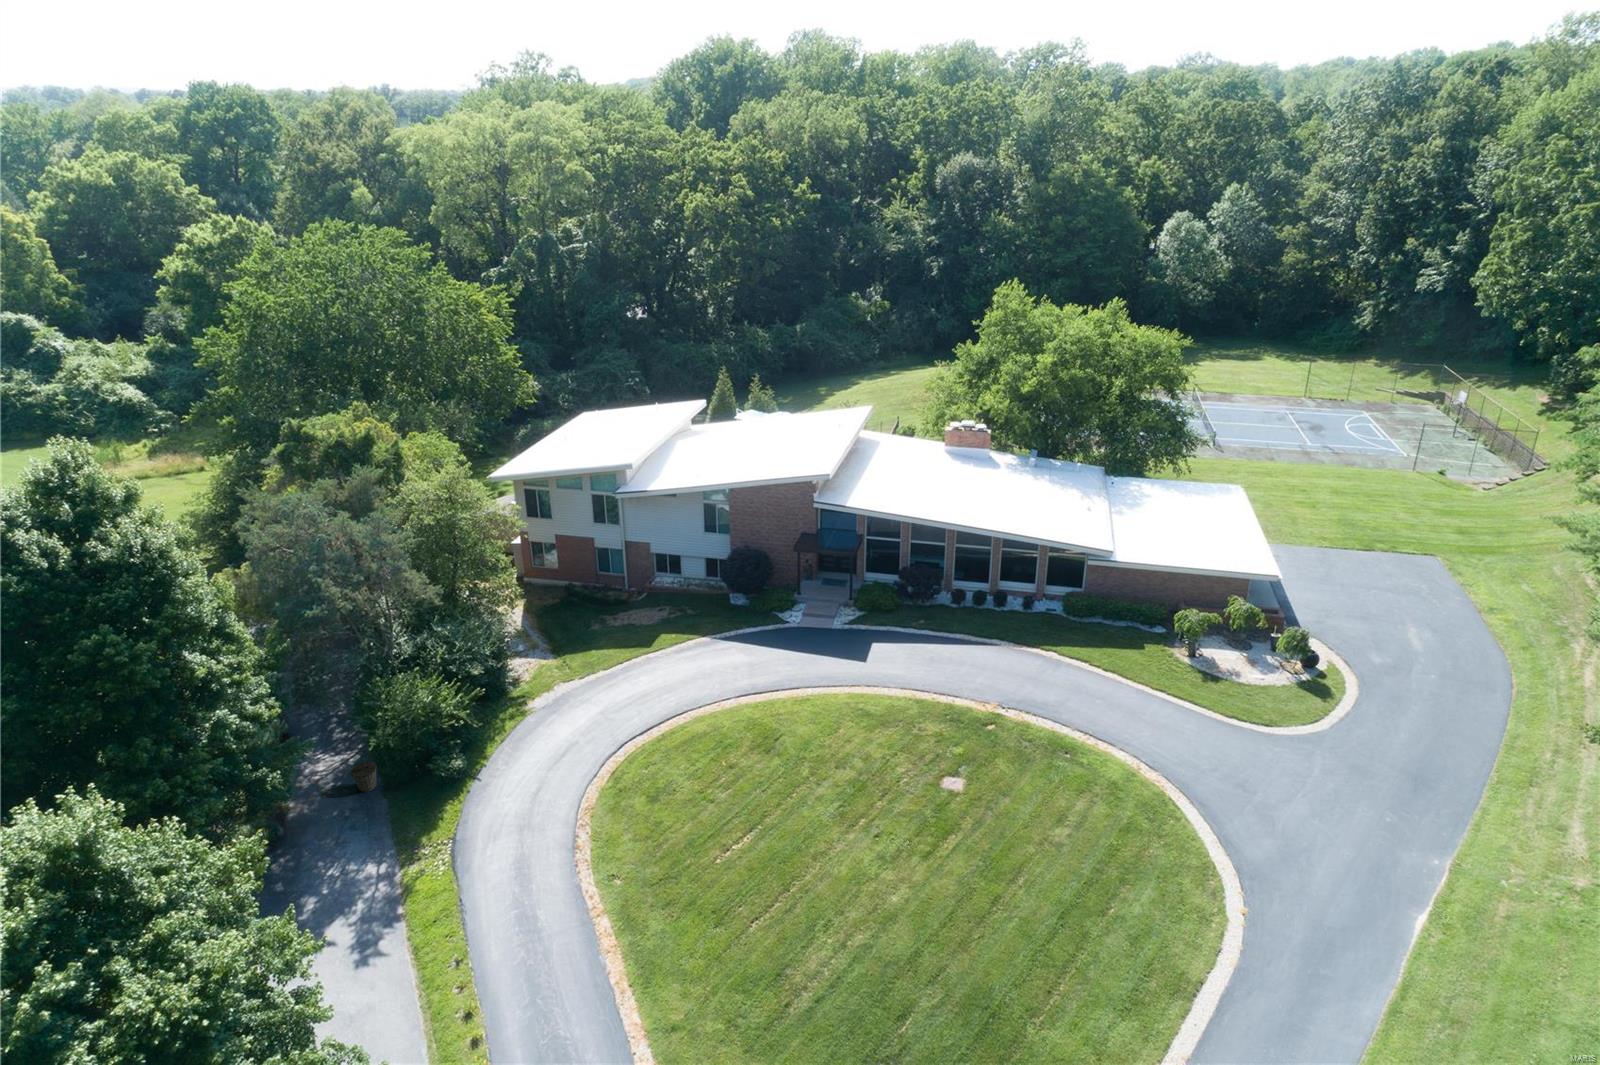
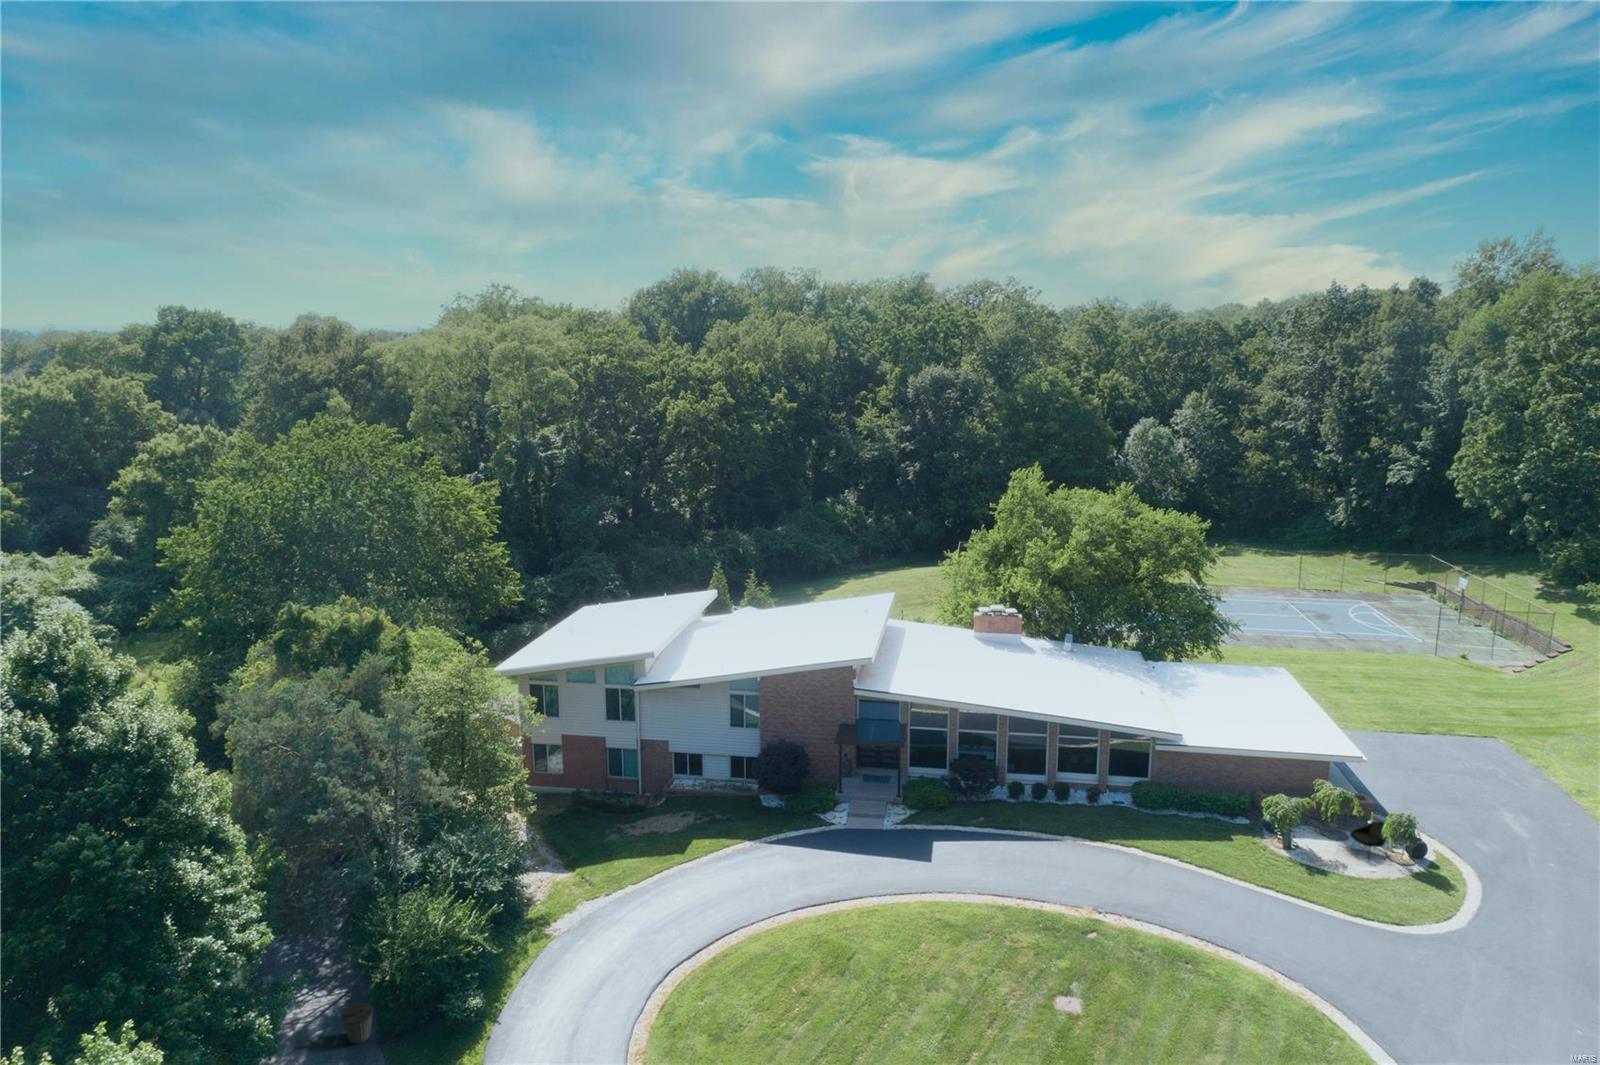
lounge chair: none [1250,634,1286,669] -> present [1350,821,1387,851]

